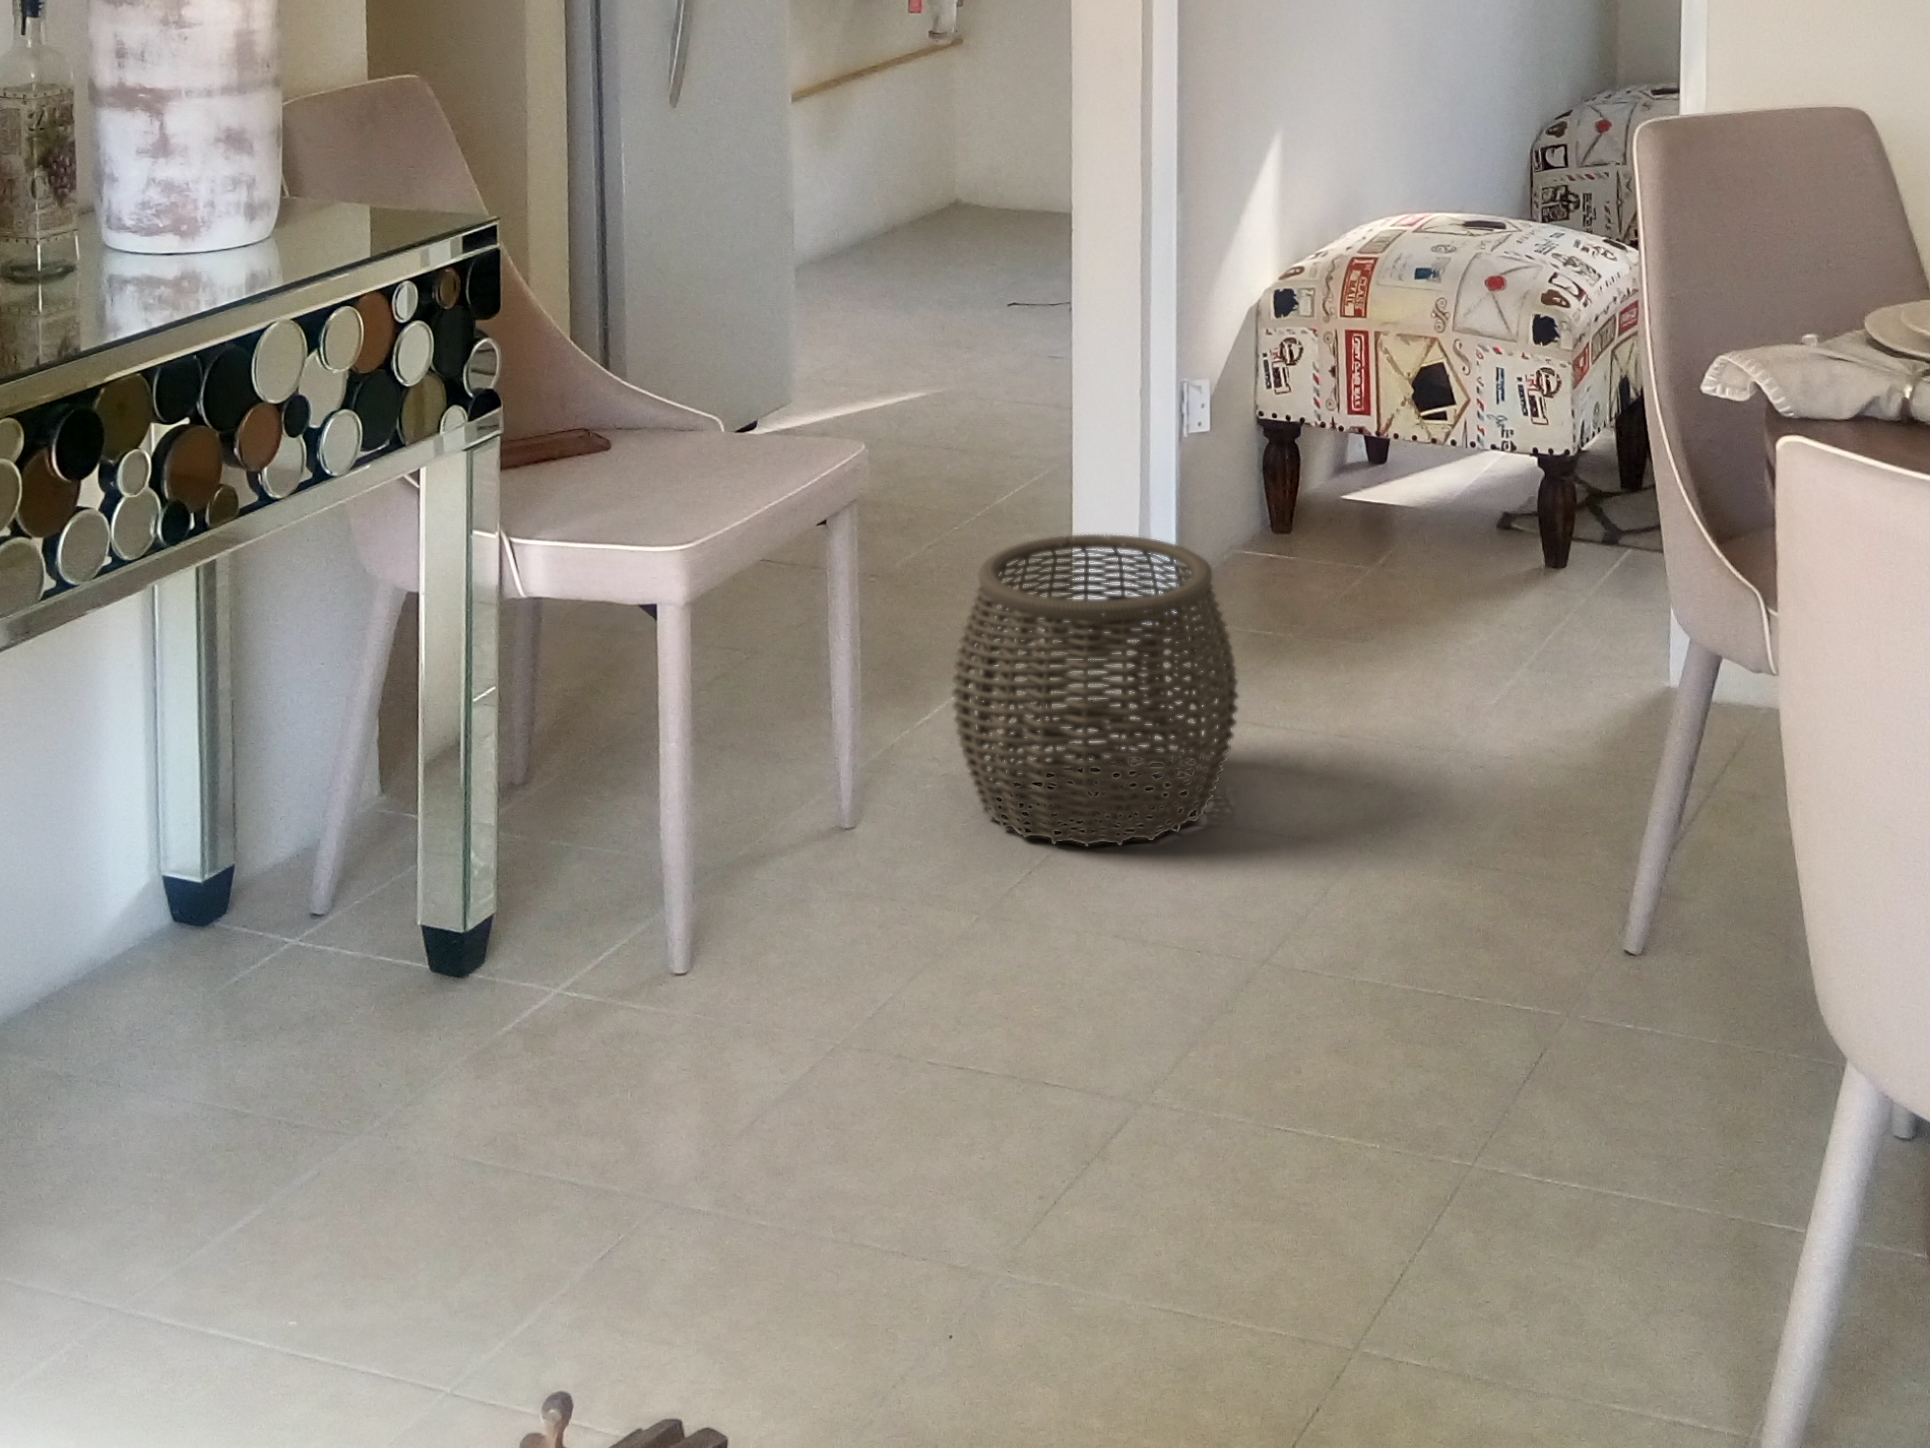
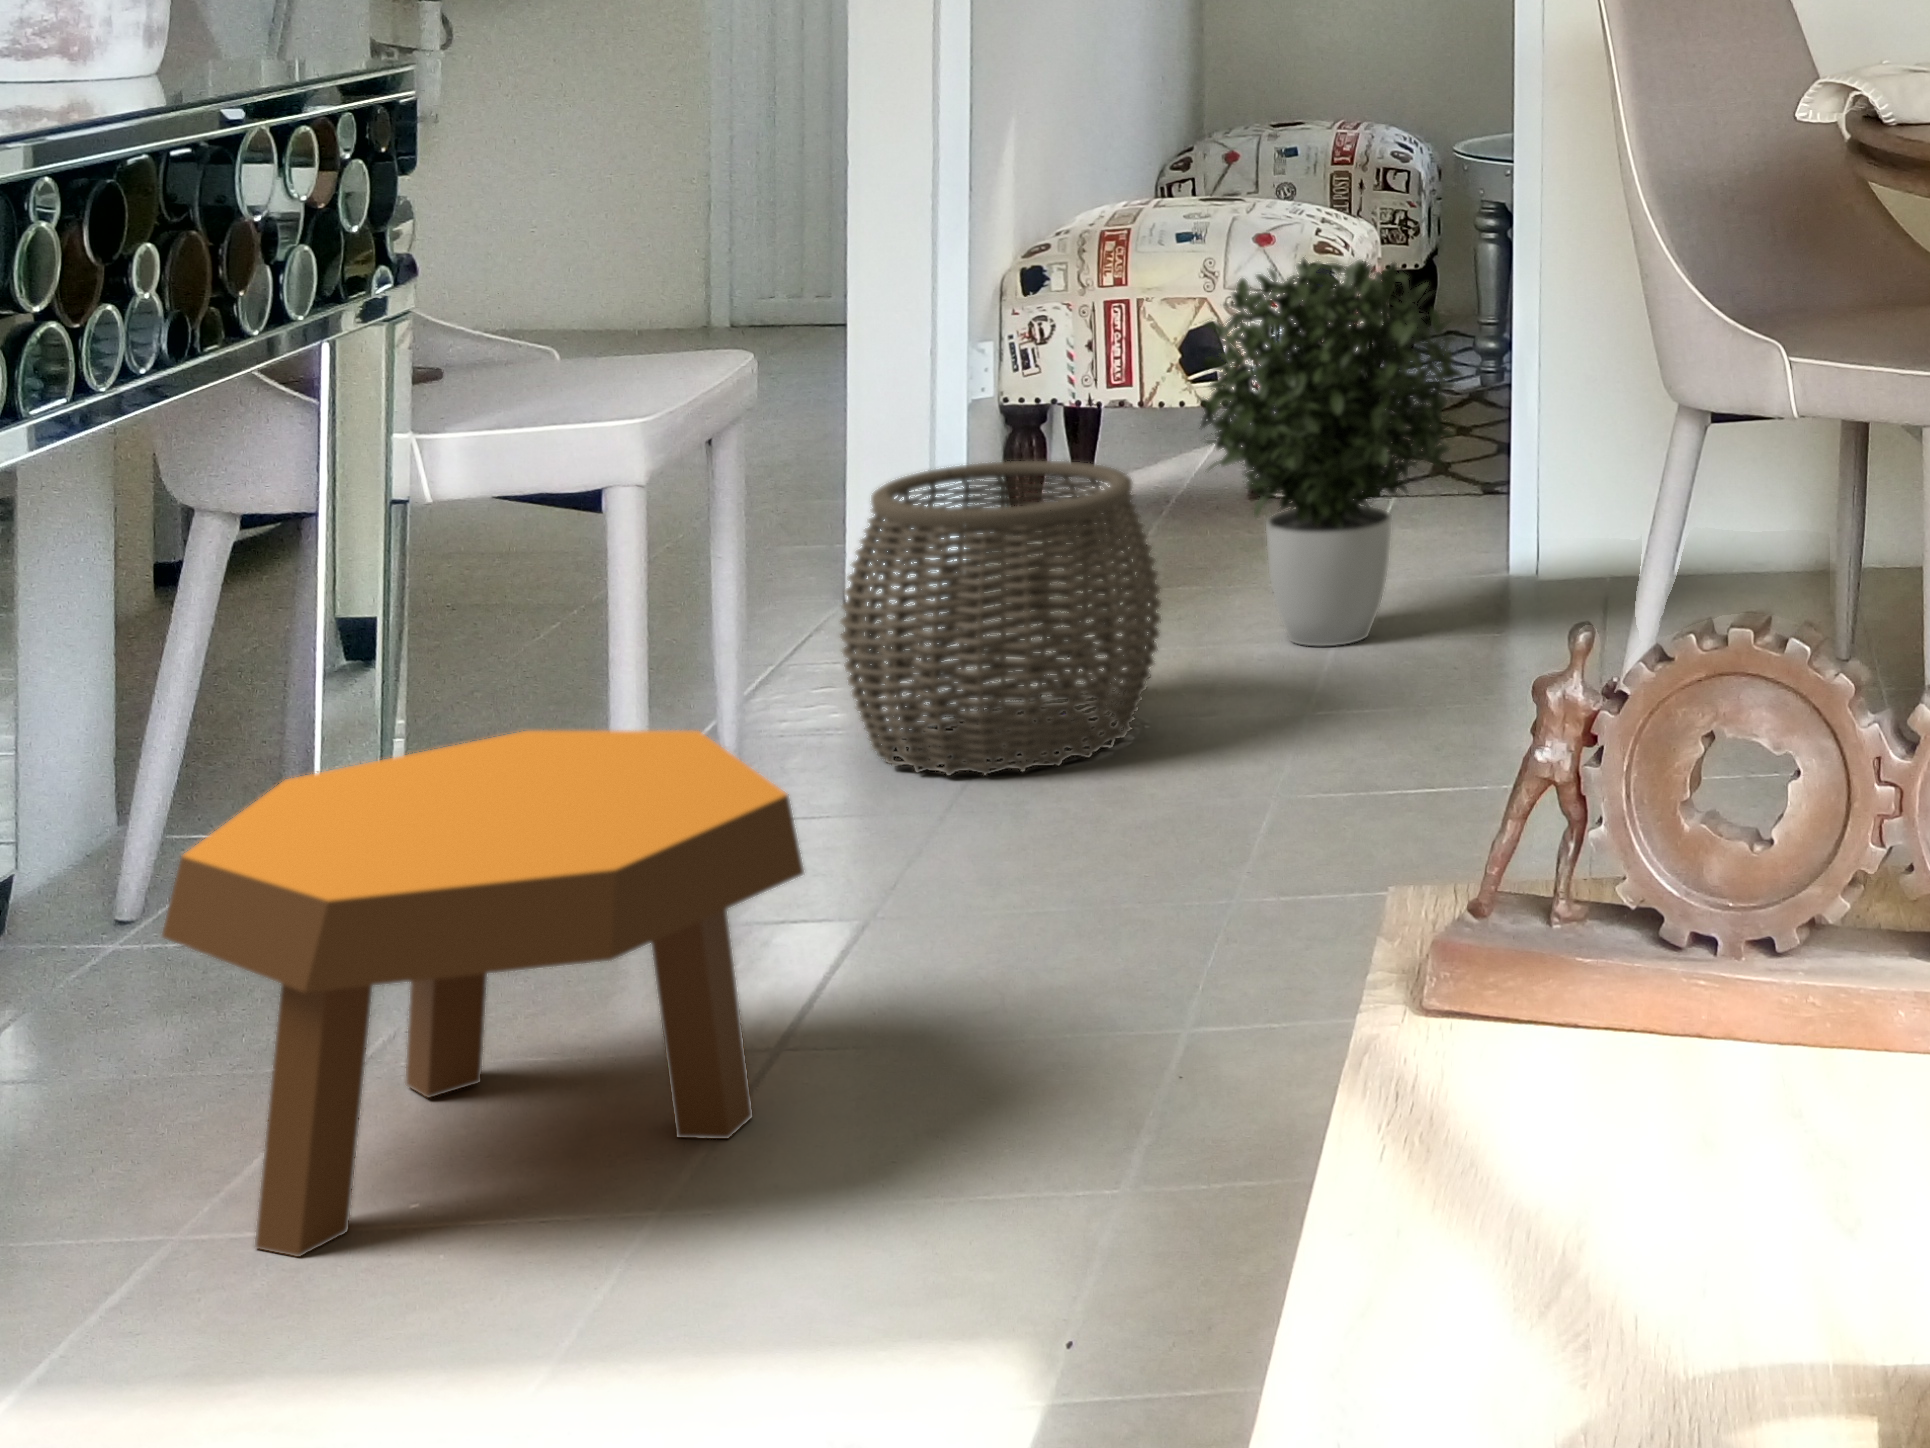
potted plant: none [1332,346,1602,739] -> present [1201,257,1462,646]
footstool: none [203,809,671,1263] -> present [162,730,804,1257]

